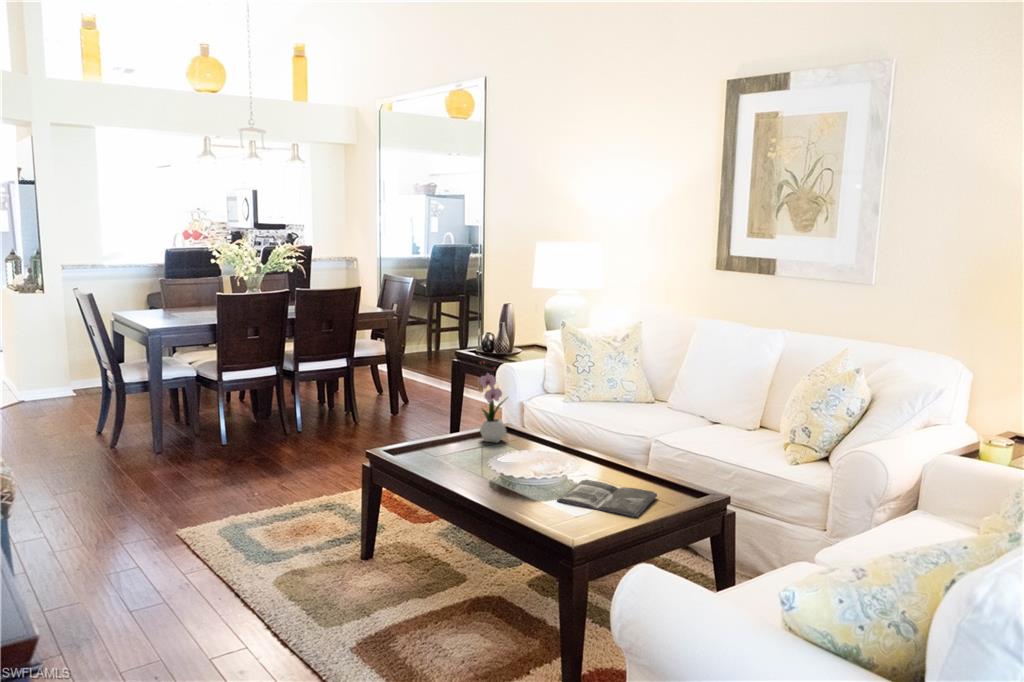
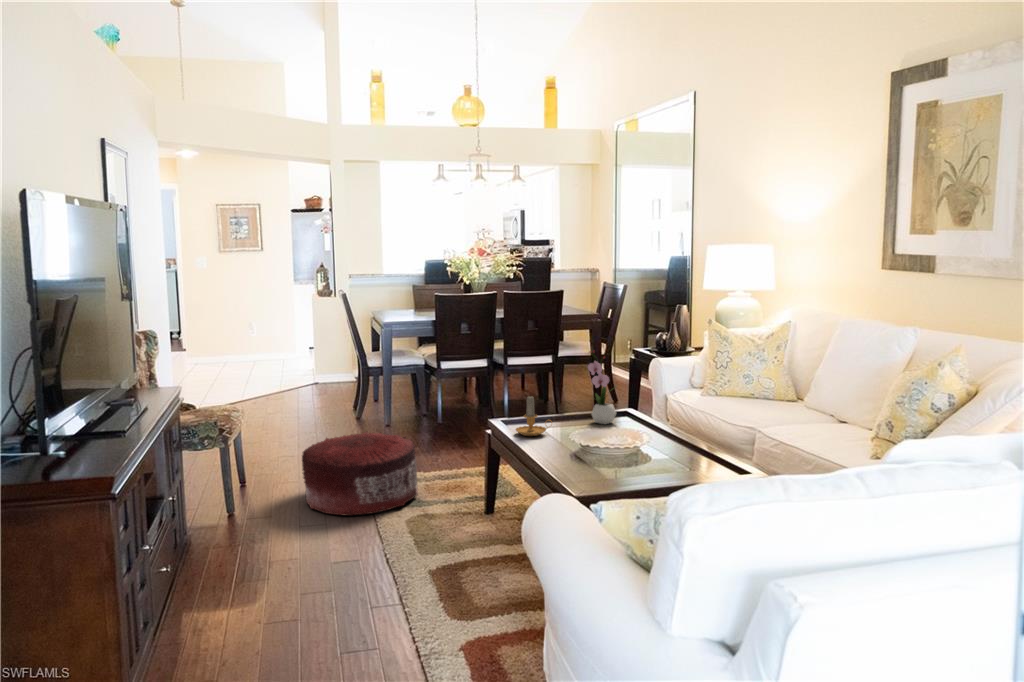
candle: none [415,418,454,467] -> present [516,396,548,436]
pouf: none [105,472,266,592] -> present [302,432,418,515]
magazine: present [557,480,657,517] -> none [603,455,699,485]

